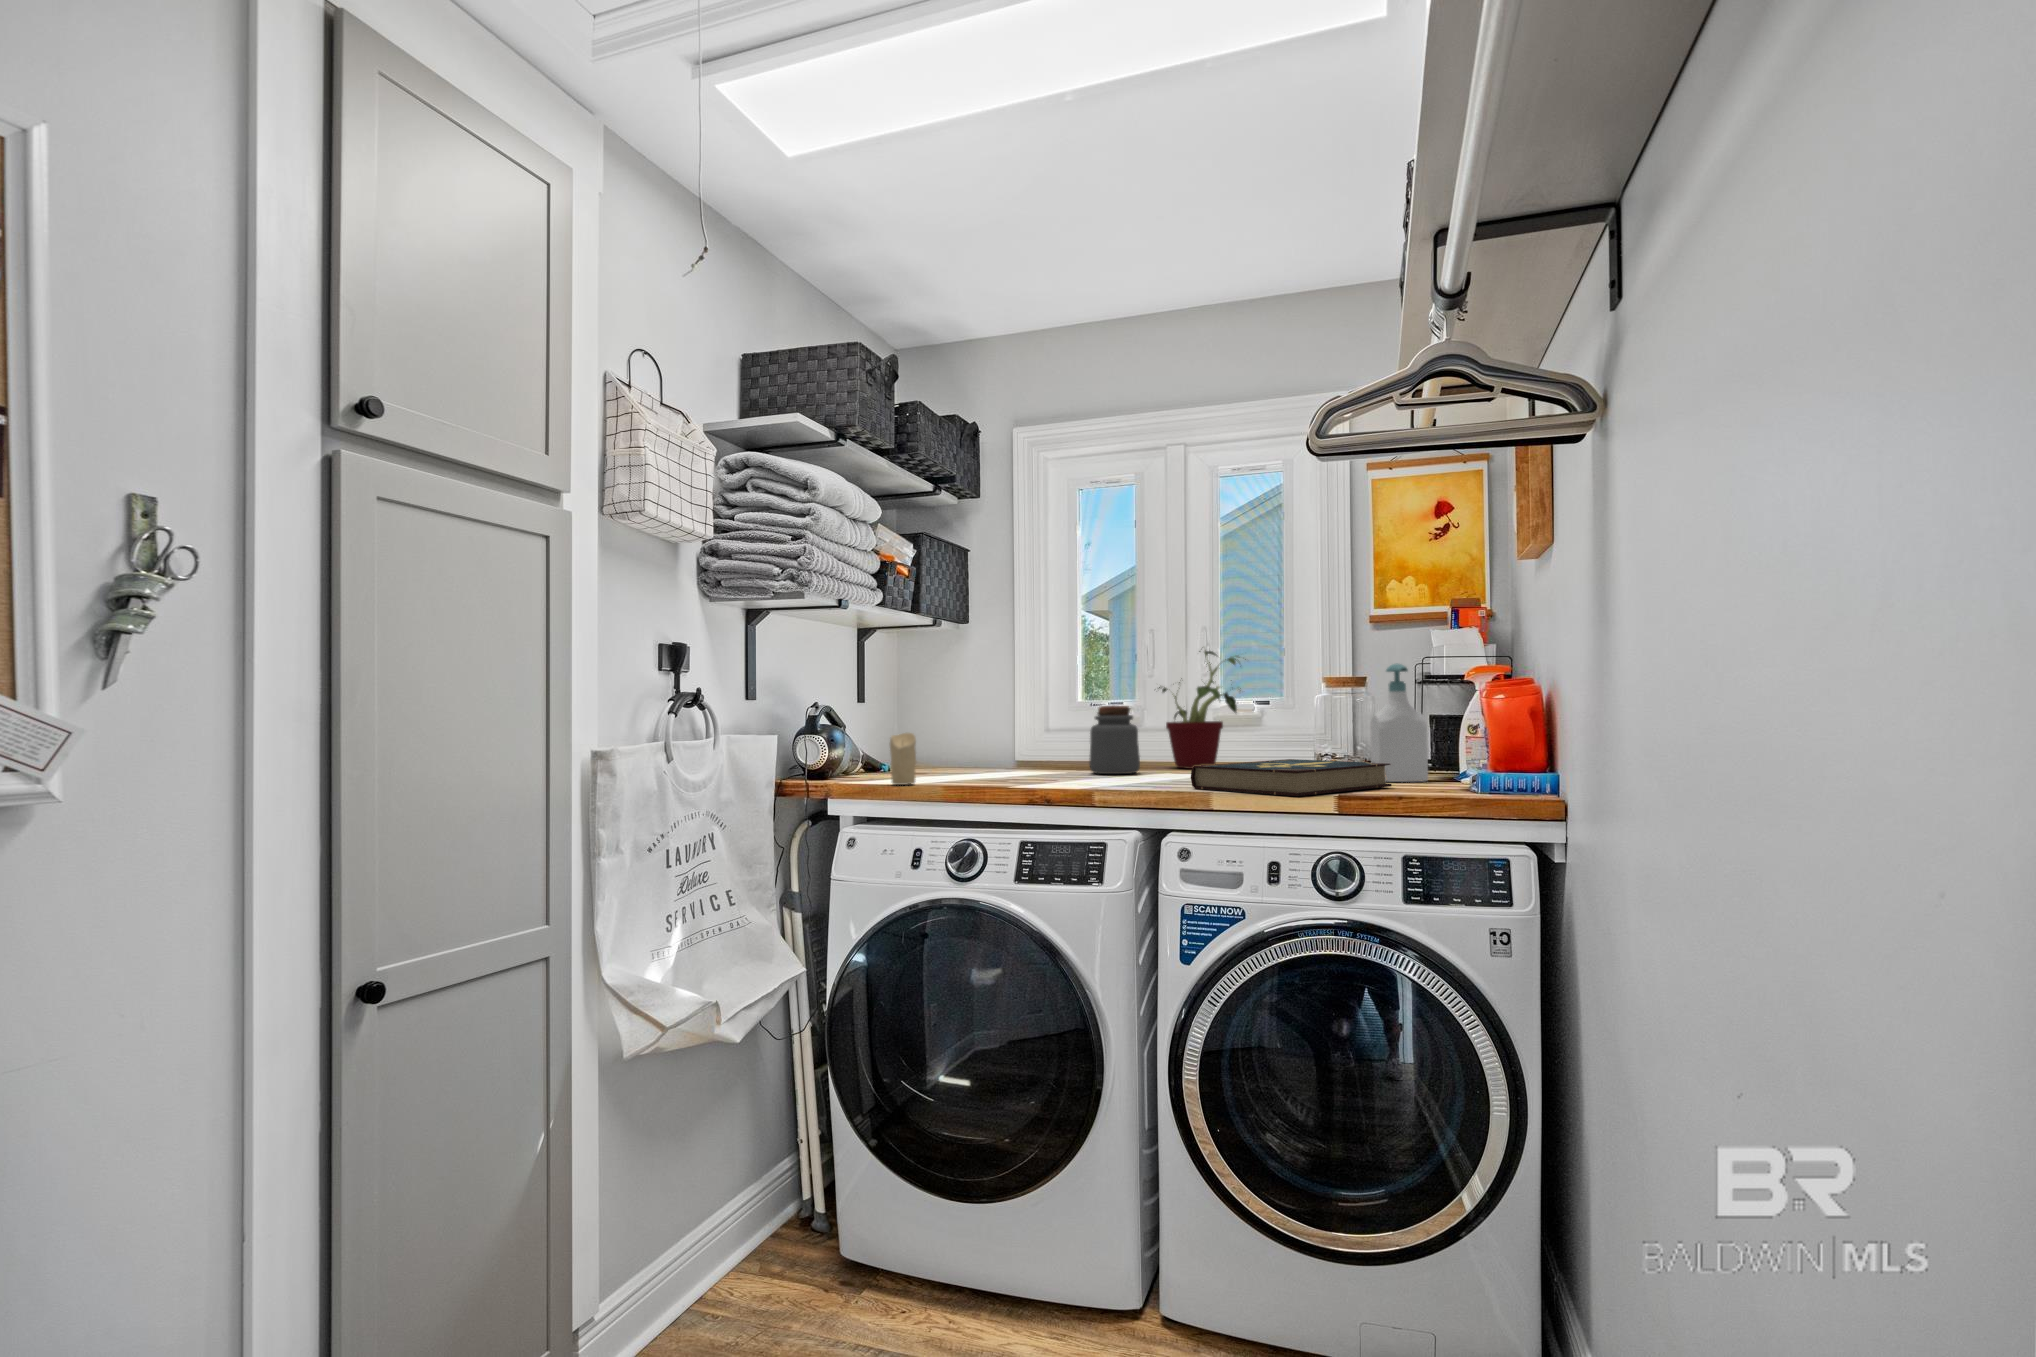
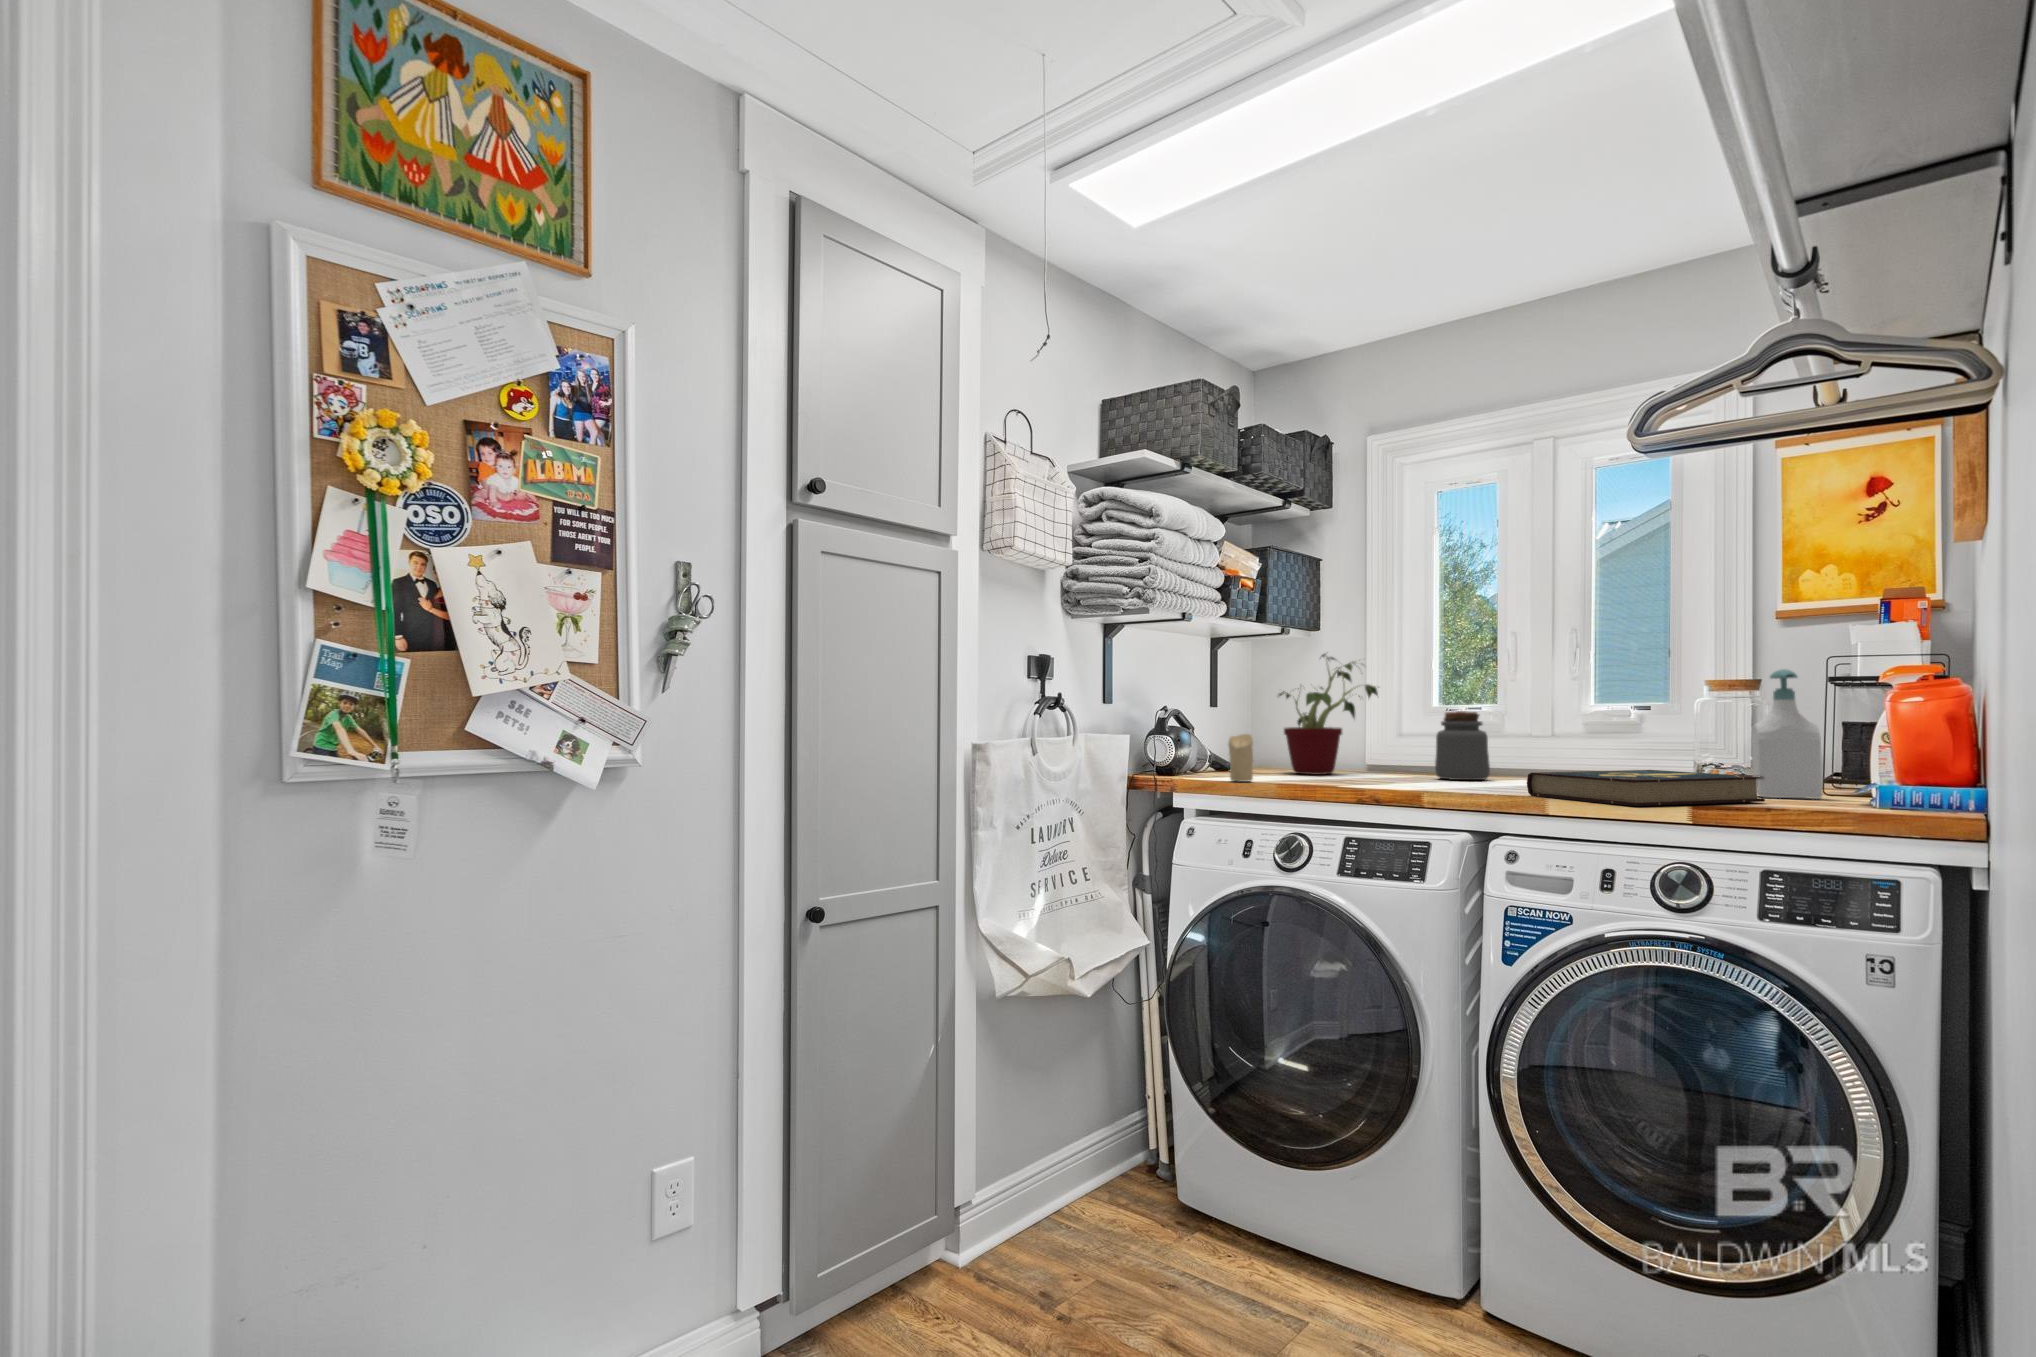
potted plant: present [1158,650,1246,769] -> present [1279,654,1378,775]

